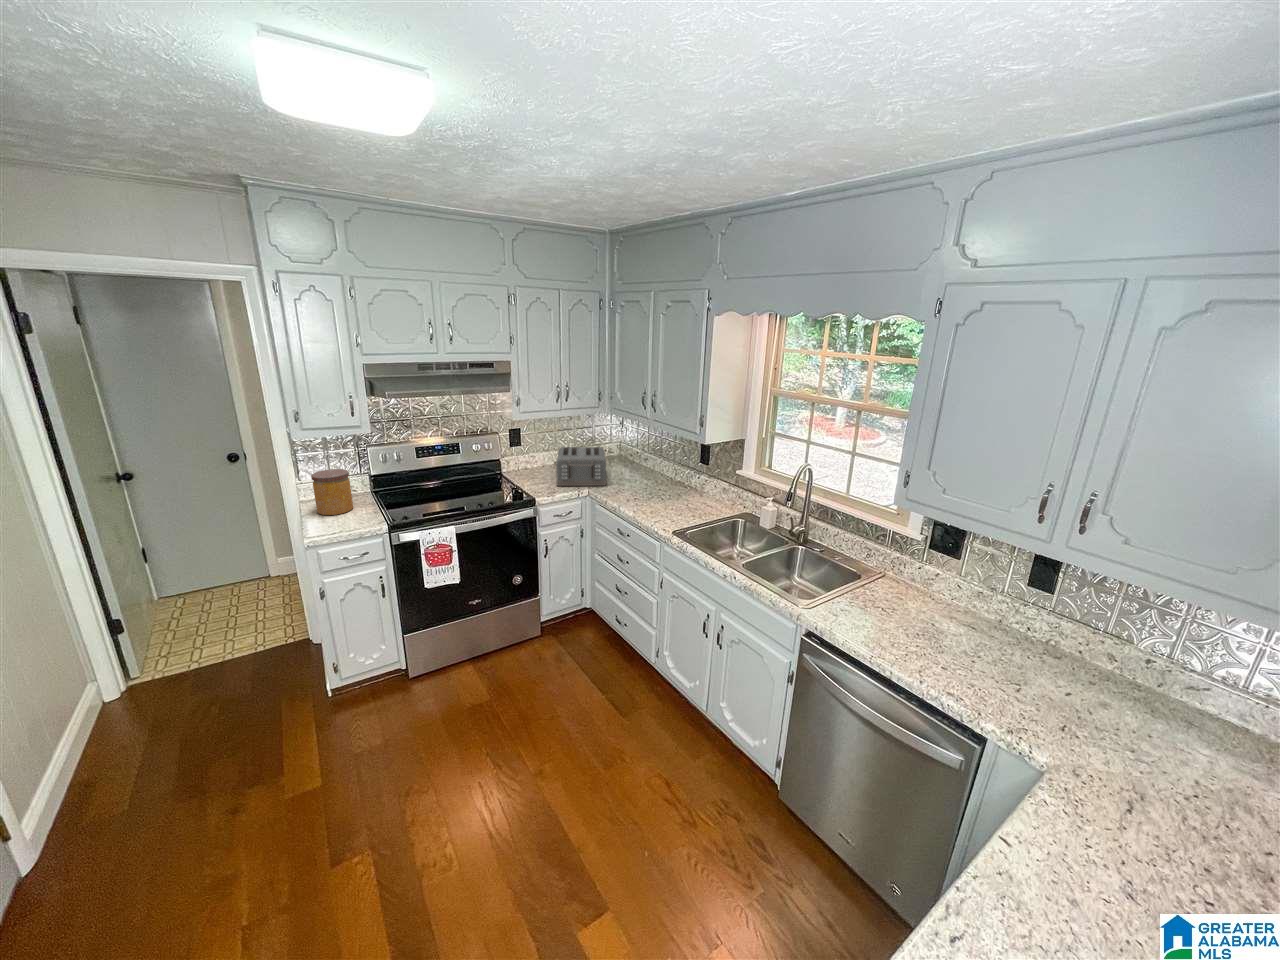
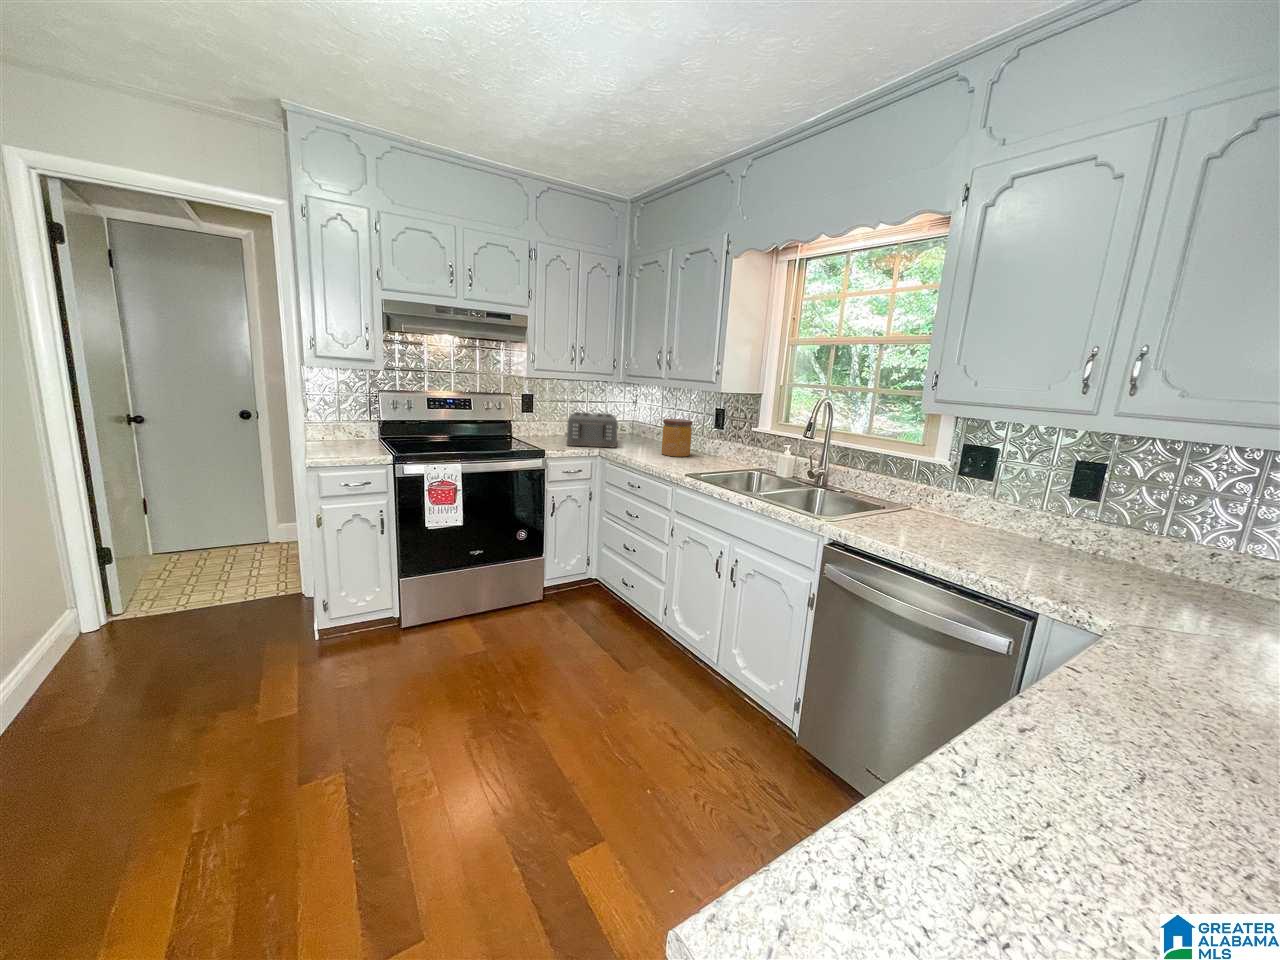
jar: present [311,469,353,515] -> present [662,419,693,457]

